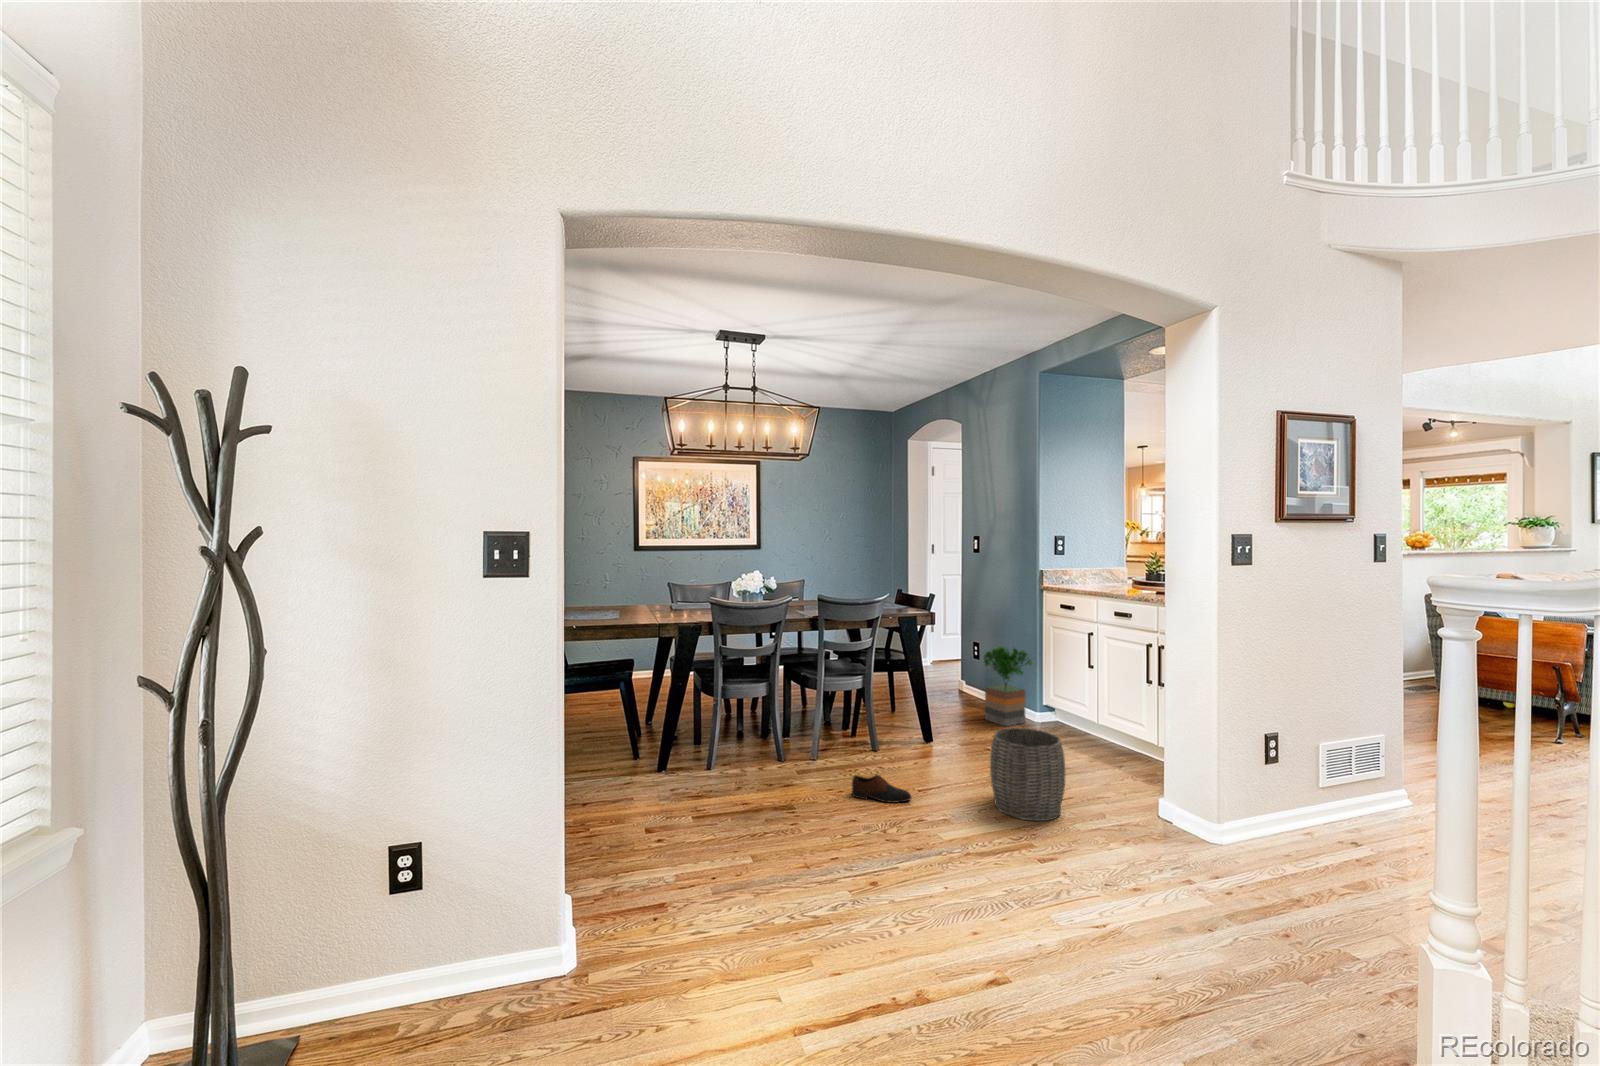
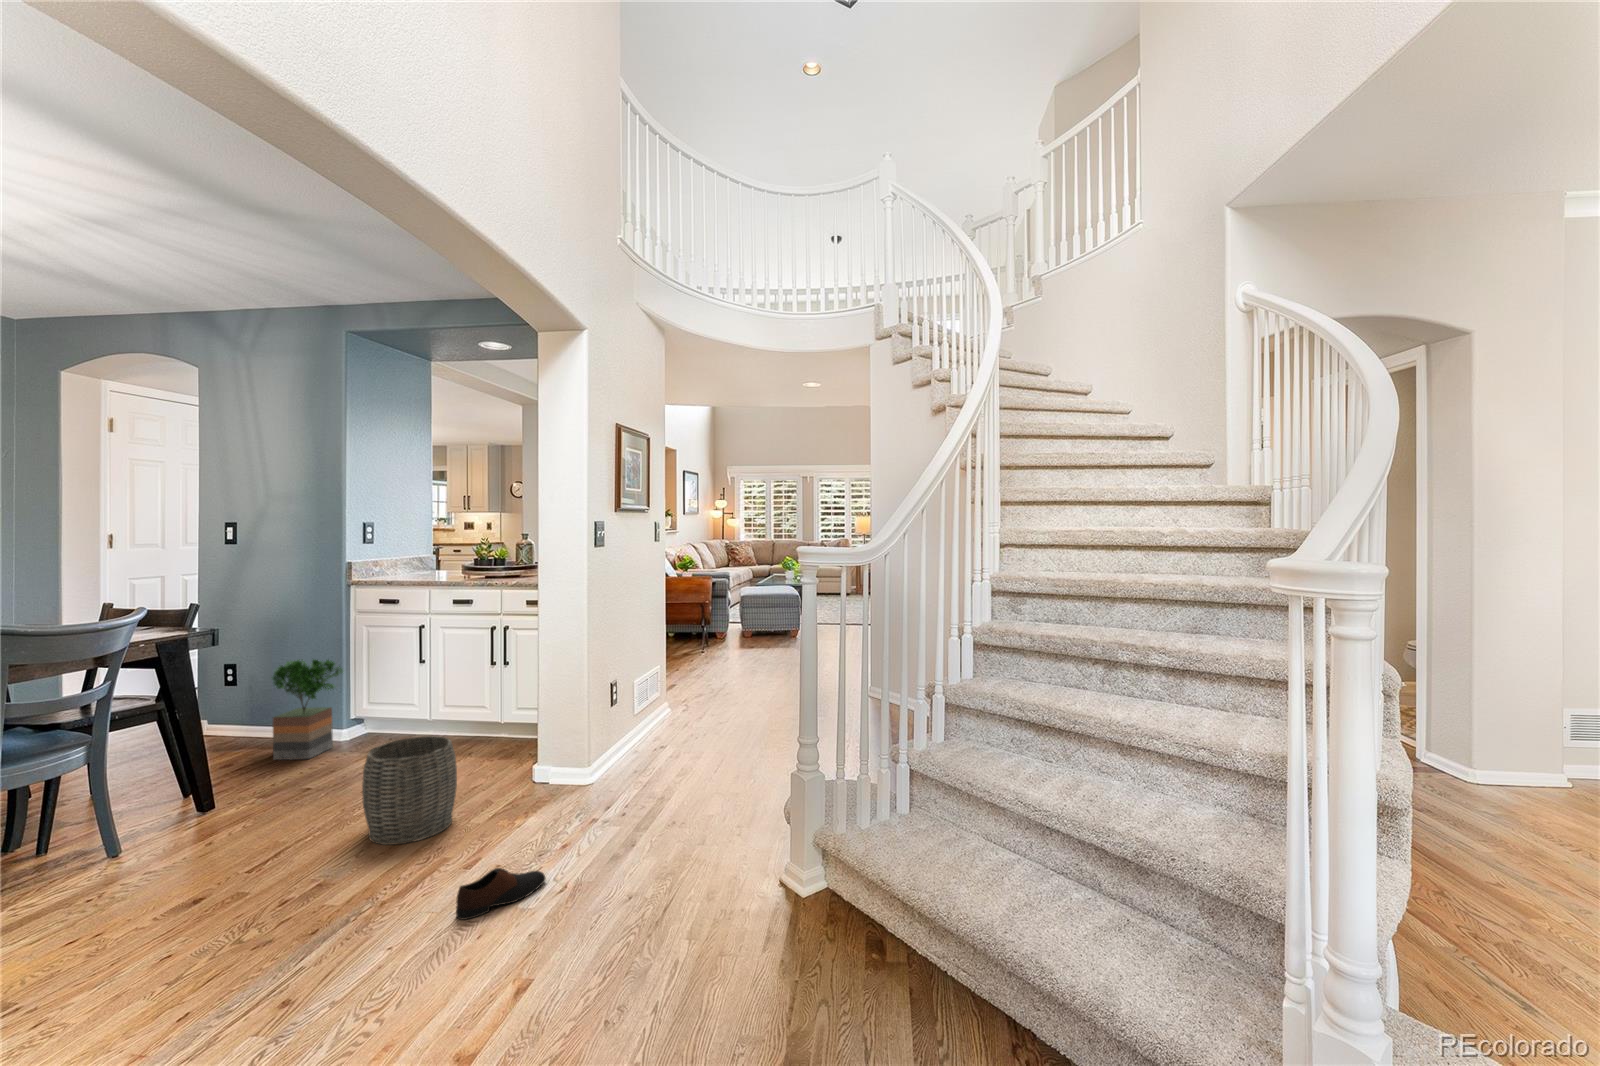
shoe: present [852,775,911,803] -> present [456,868,546,920]

